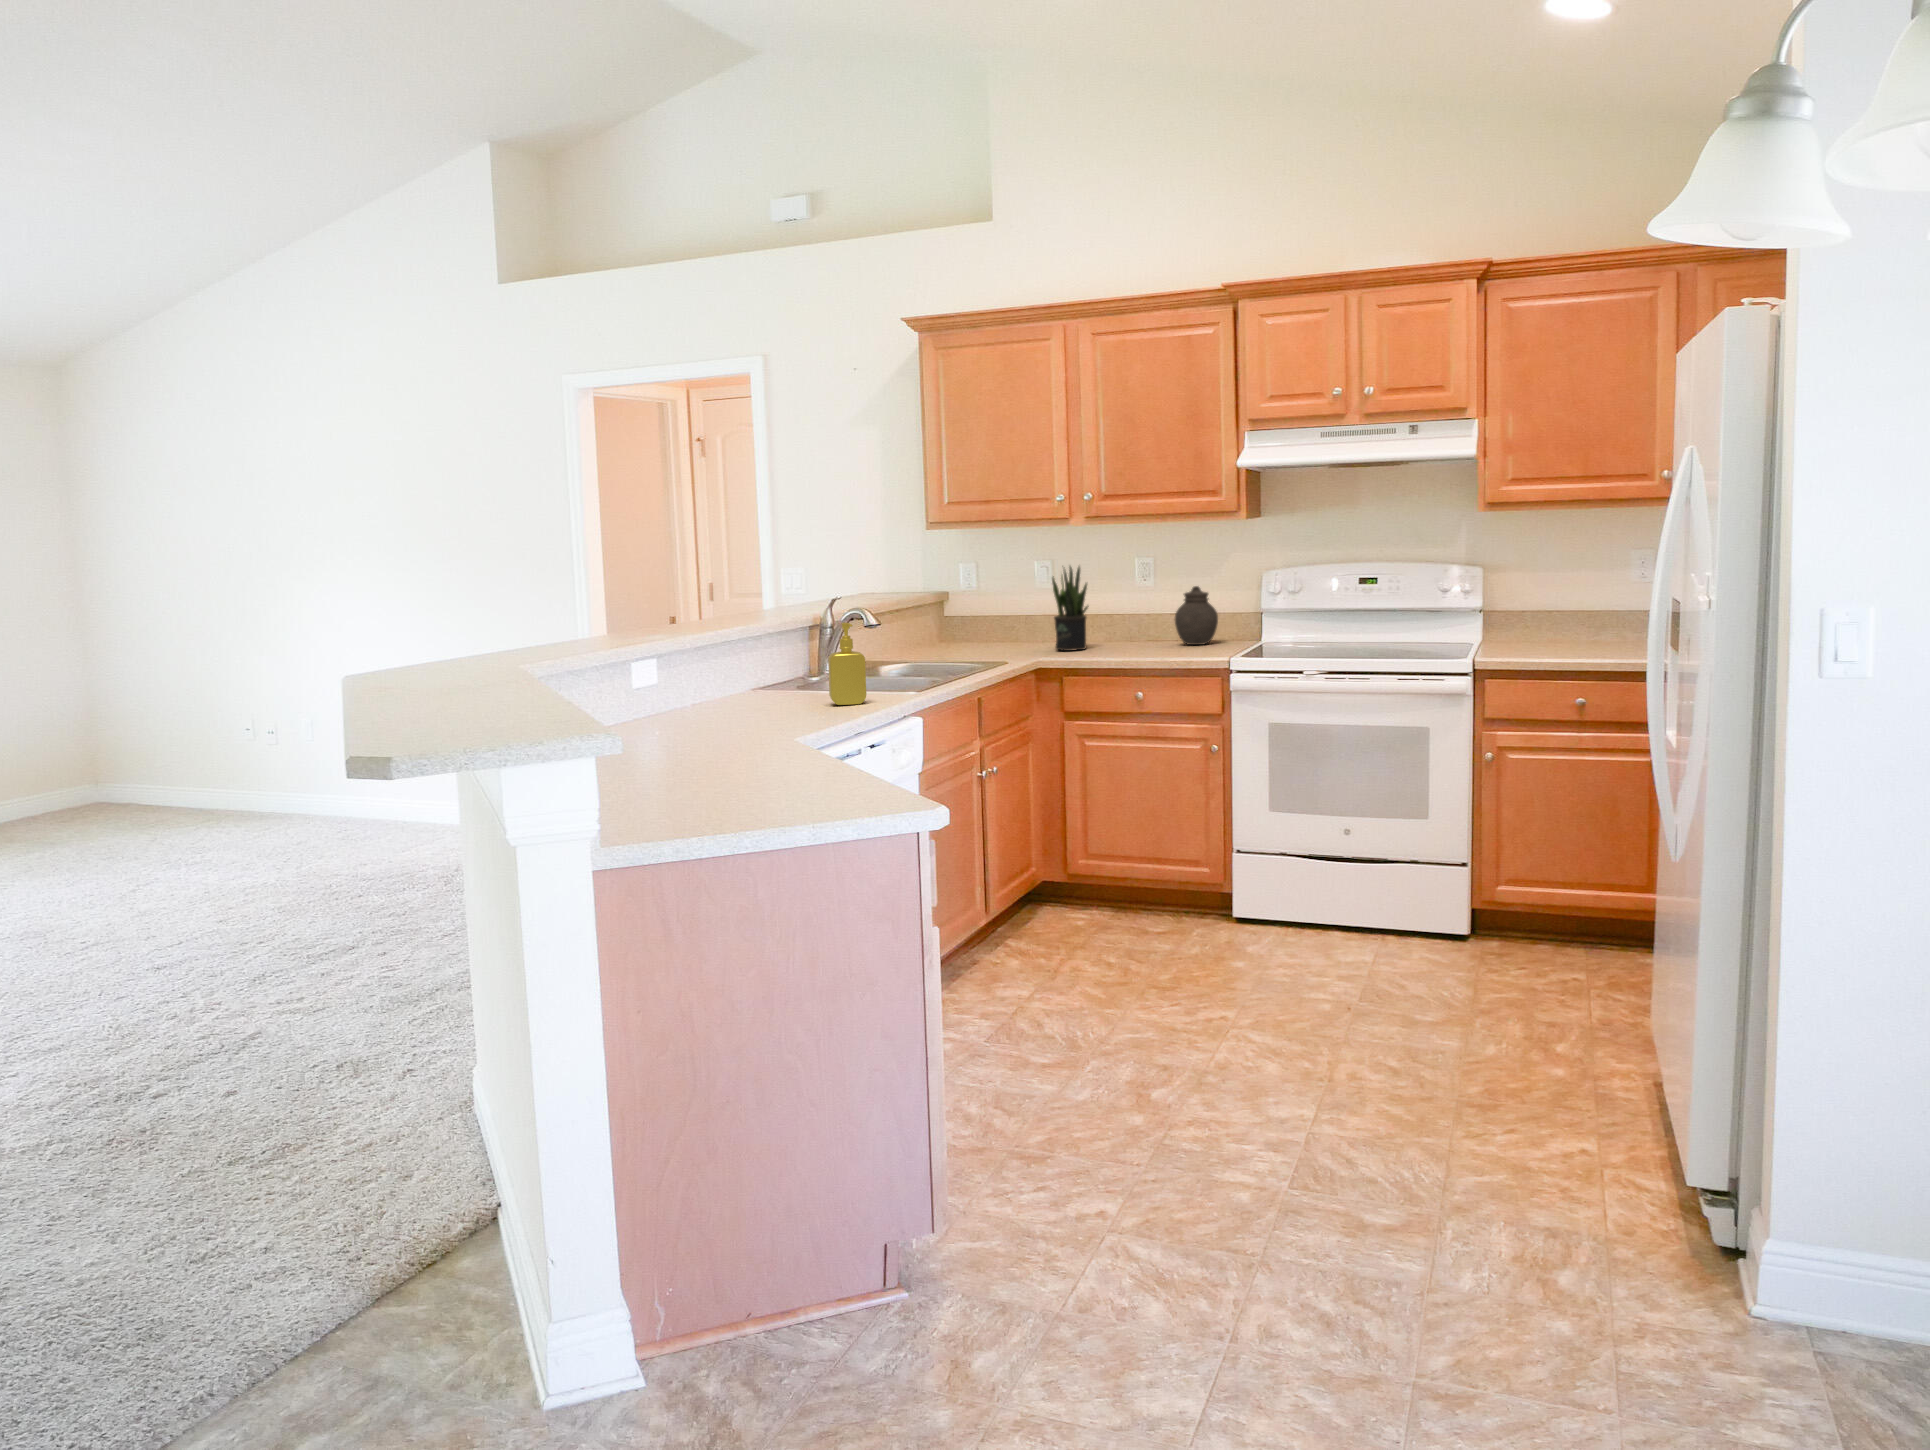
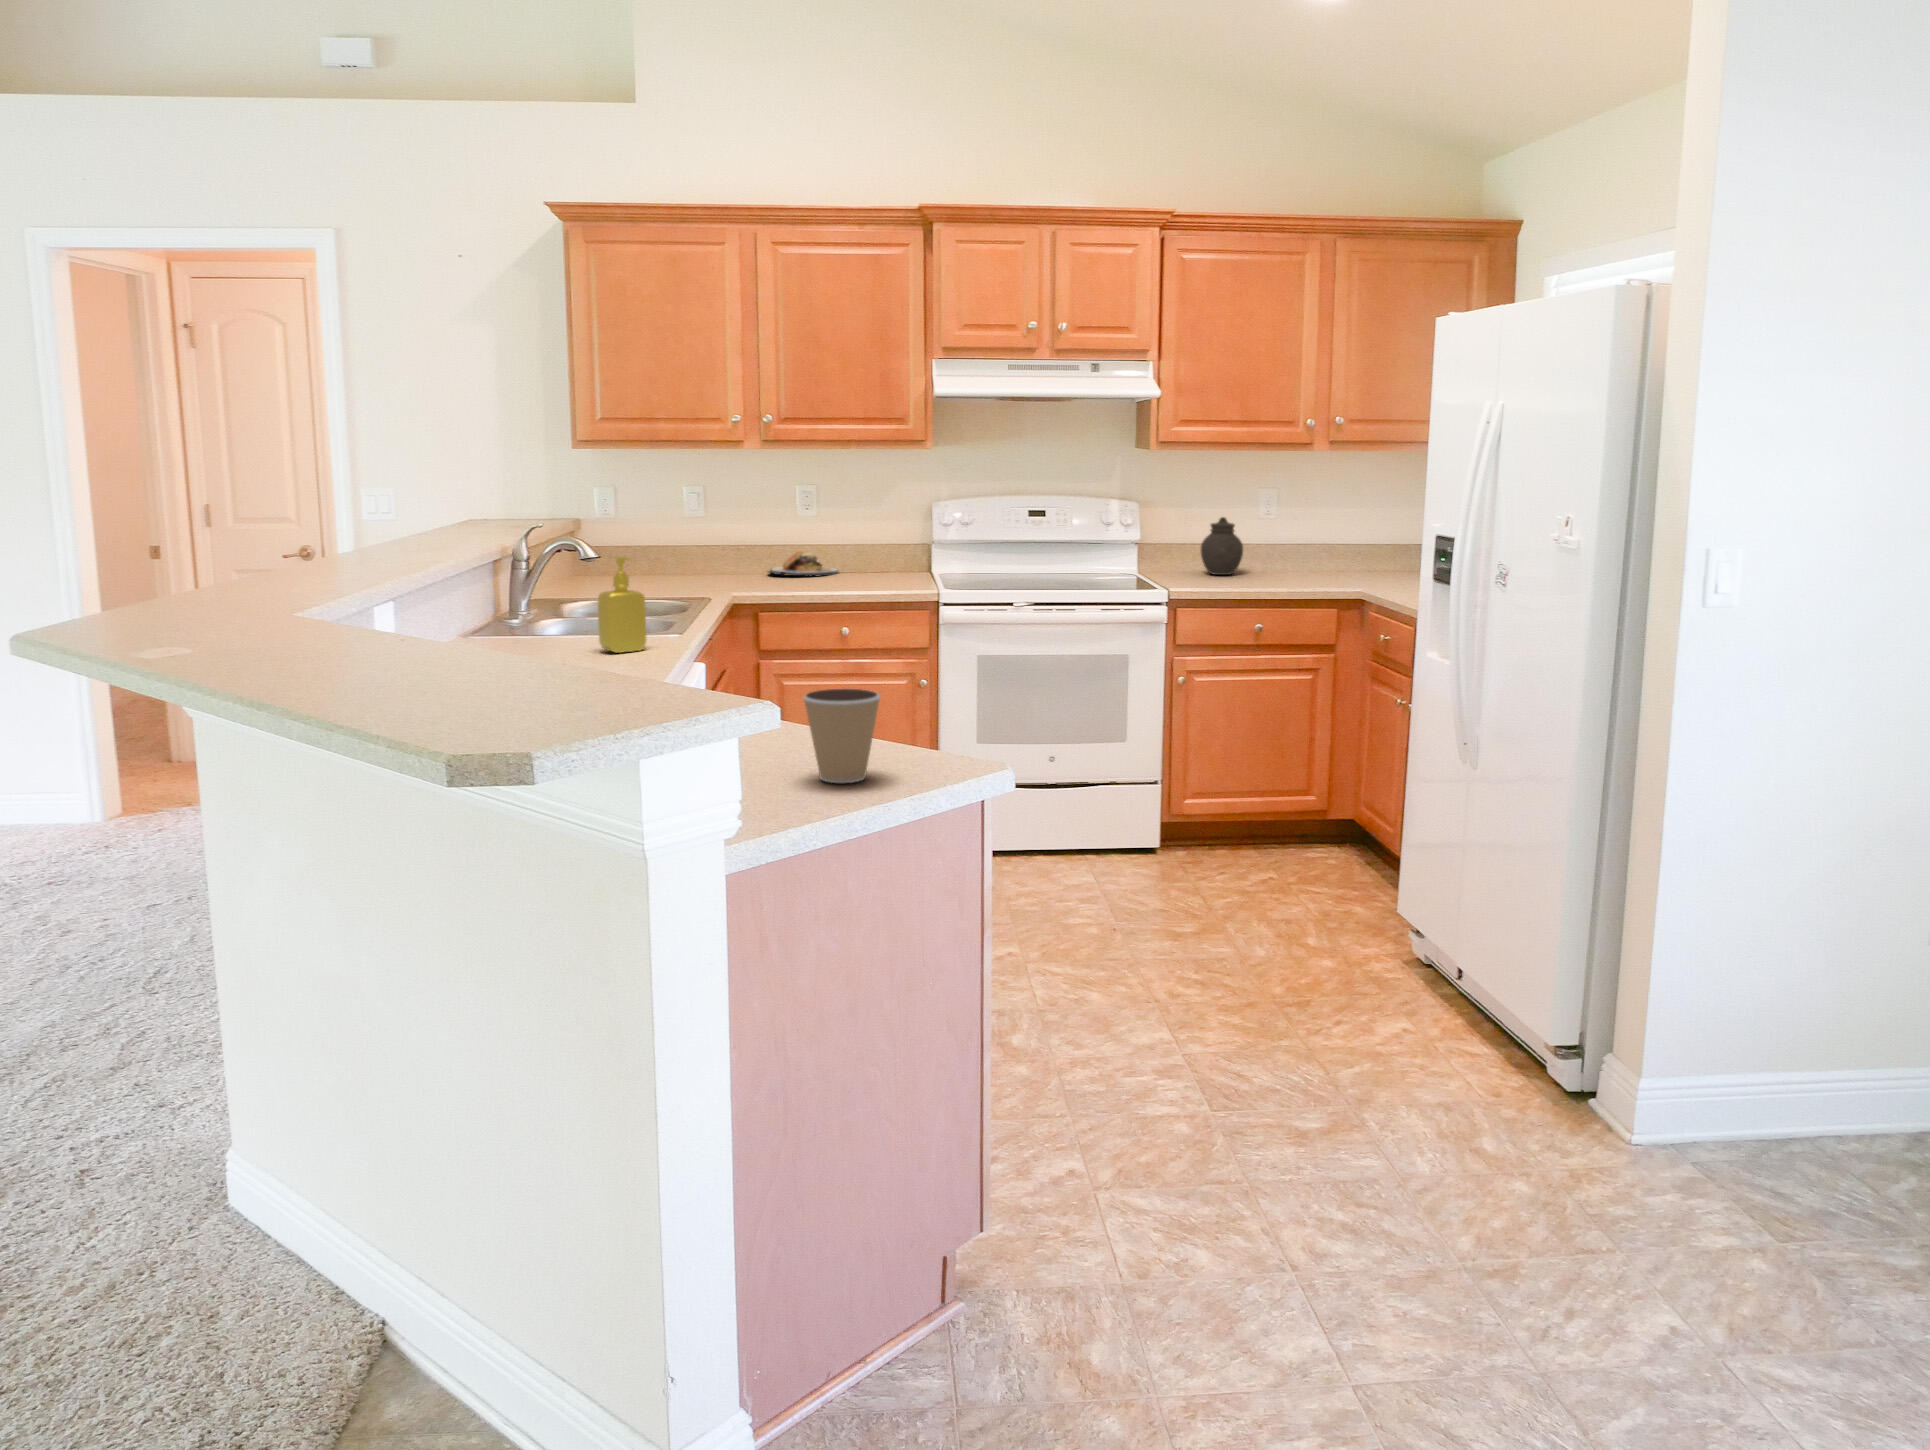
potted plant: present [1052,566,1089,651] -> none [730,492,770,585]
jar: present [1175,586,1218,645] -> present [1200,517,1243,575]
plate: none [1102,620,1178,644] -> present [769,551,838,576]
coffee cup: none [734,730,800,809] -> present [804,689,880,783]

